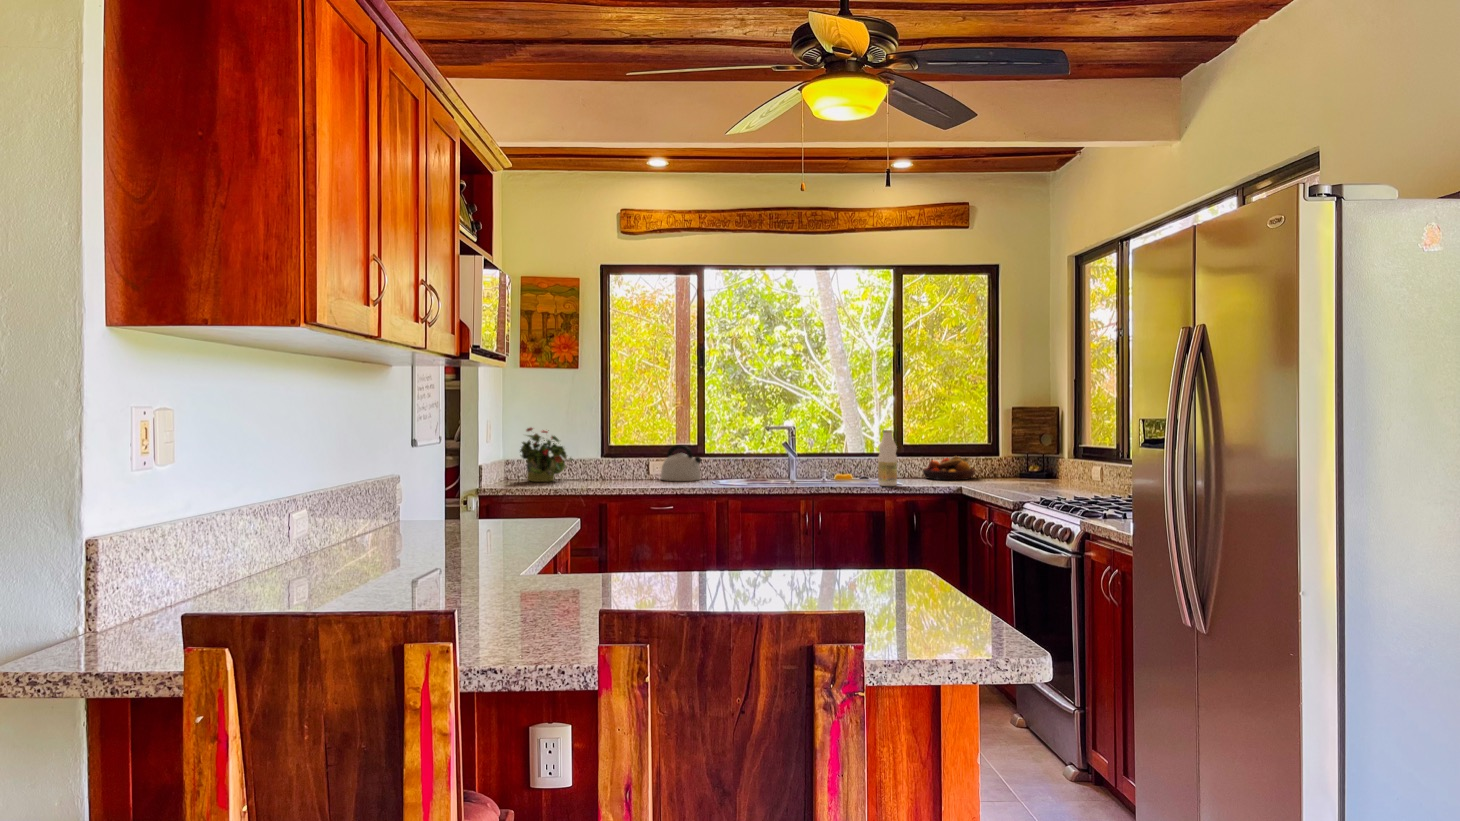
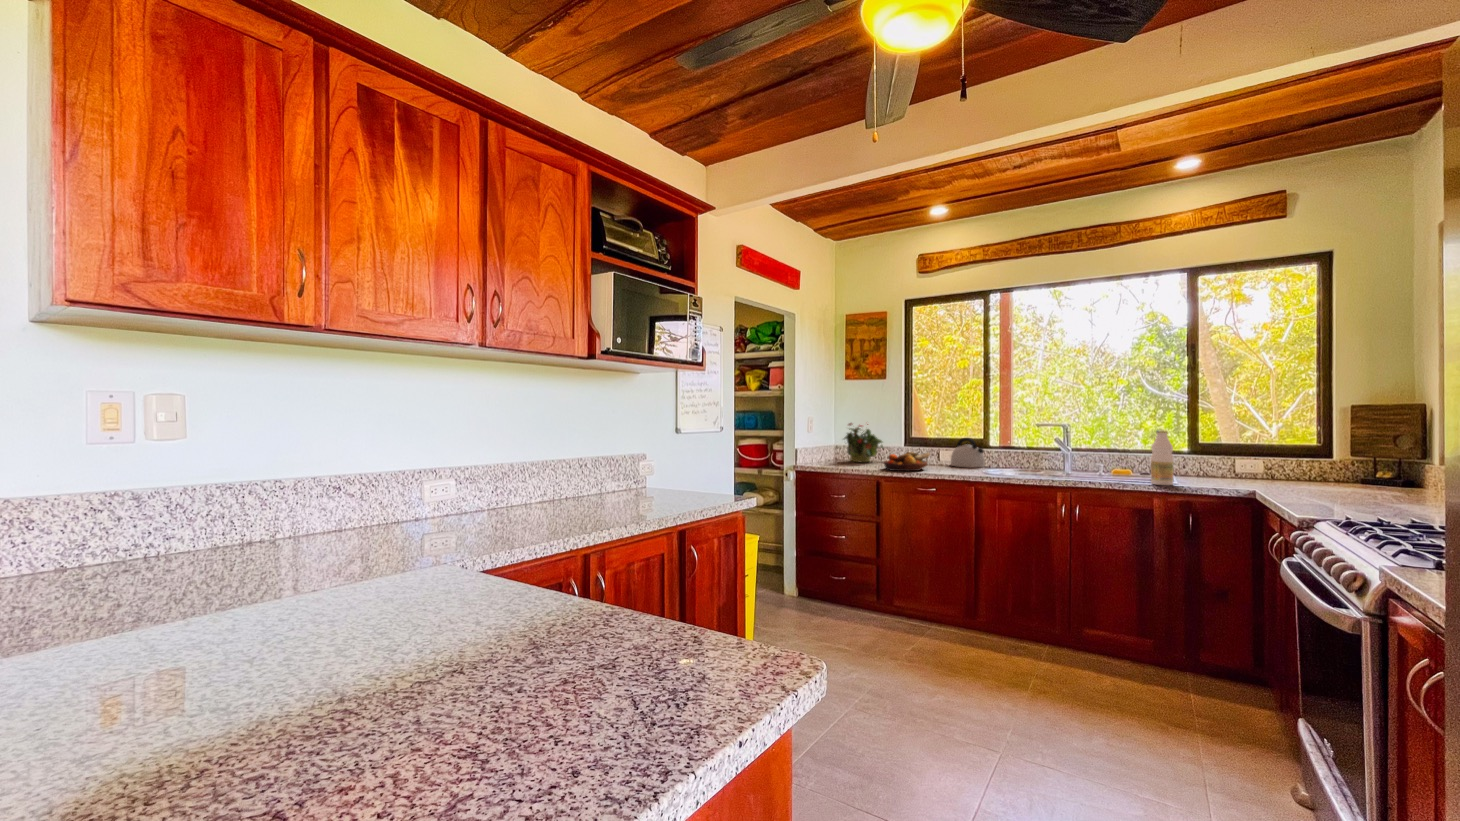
fruit bowl: present [923,456,975,480] -> present [884,452,930,471]

